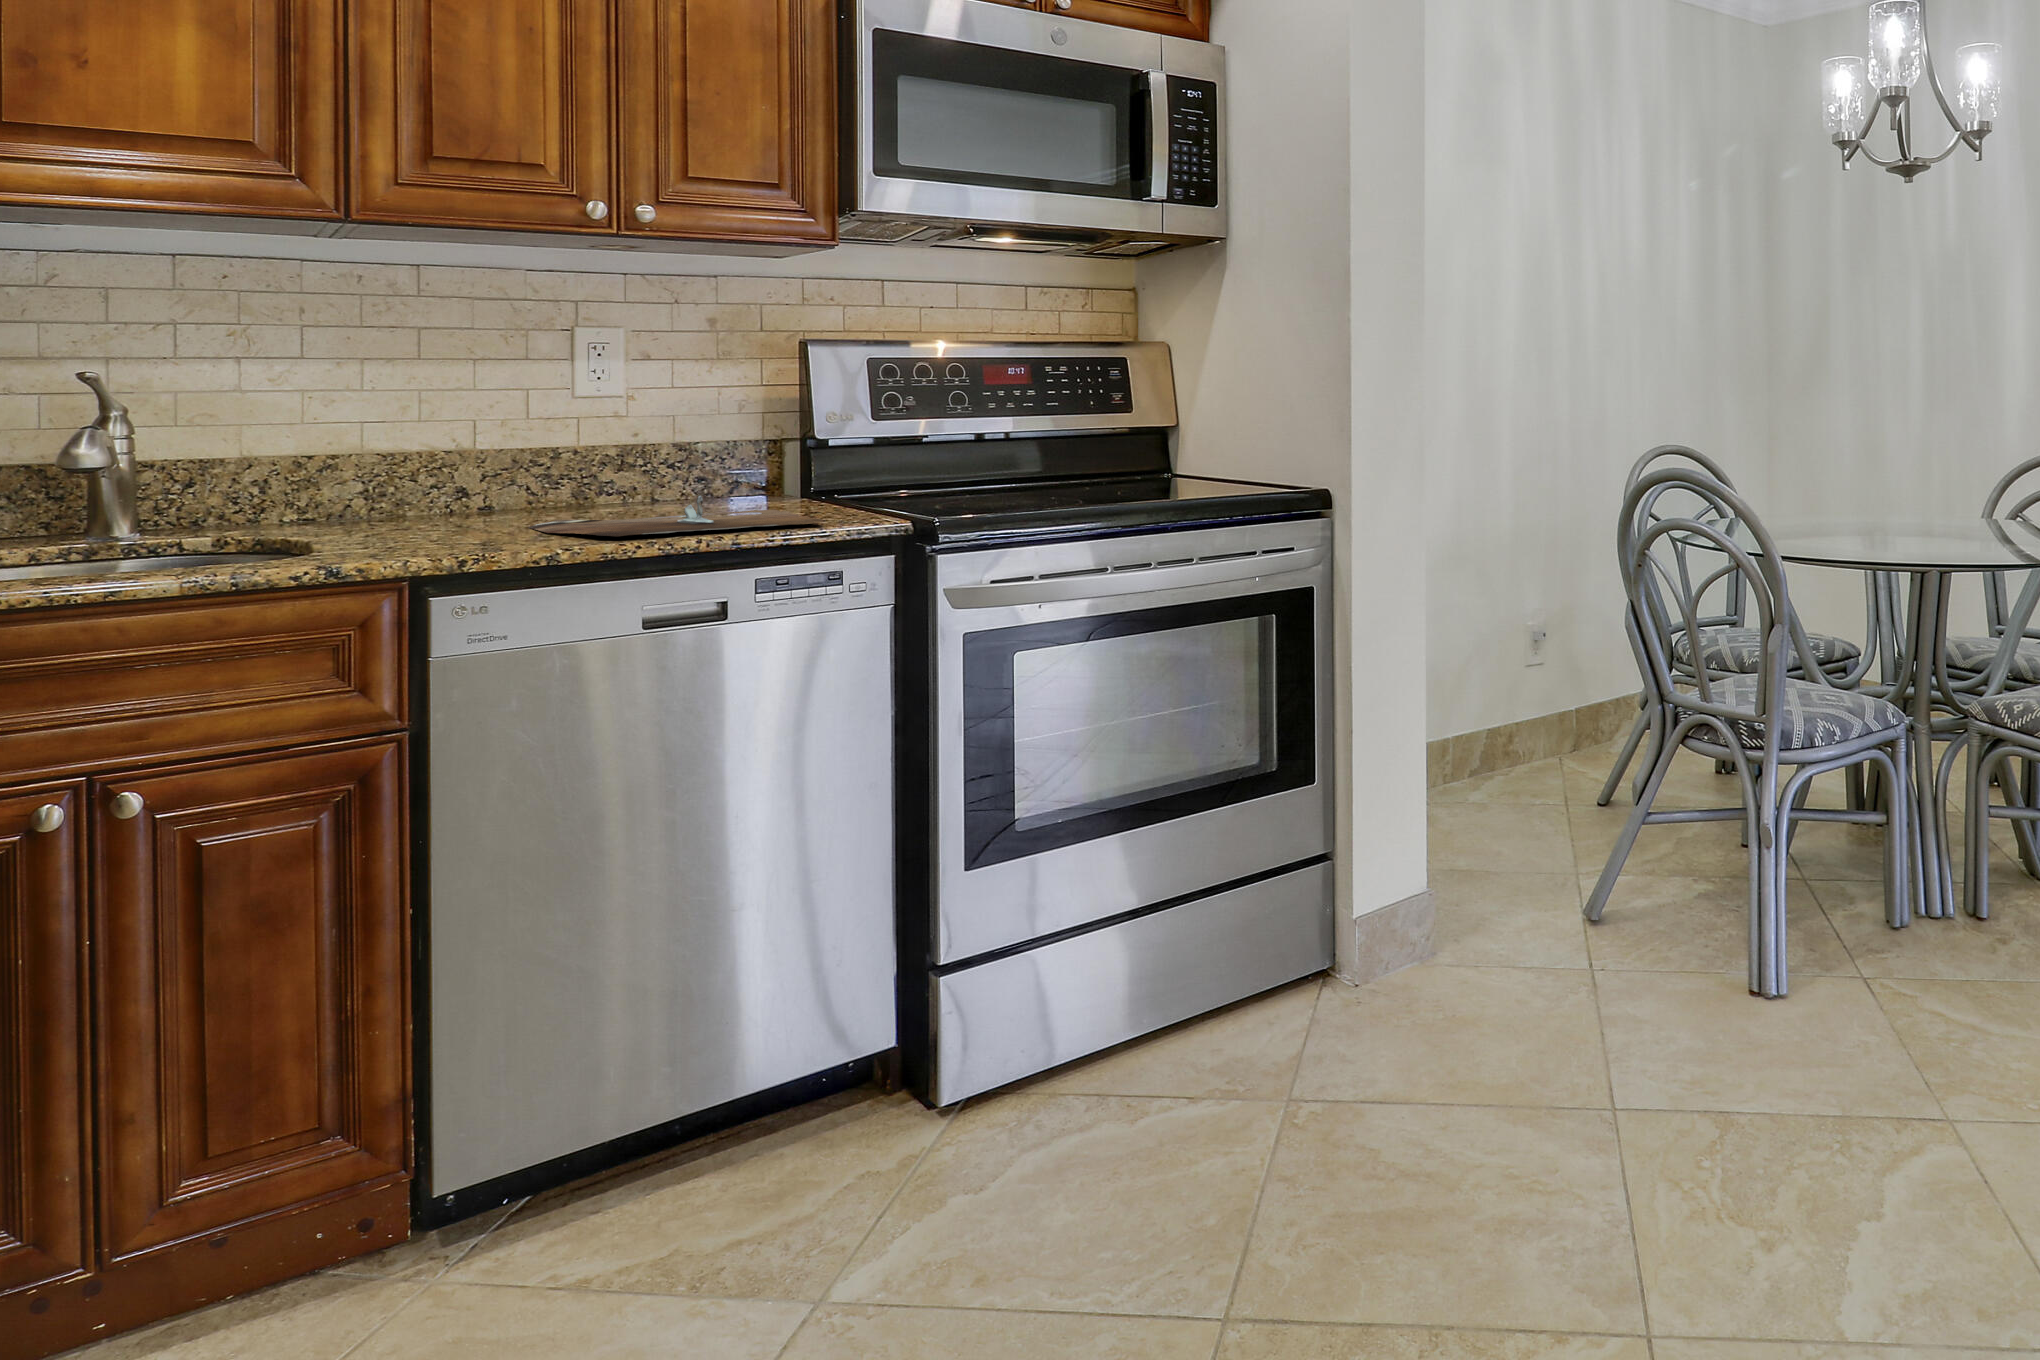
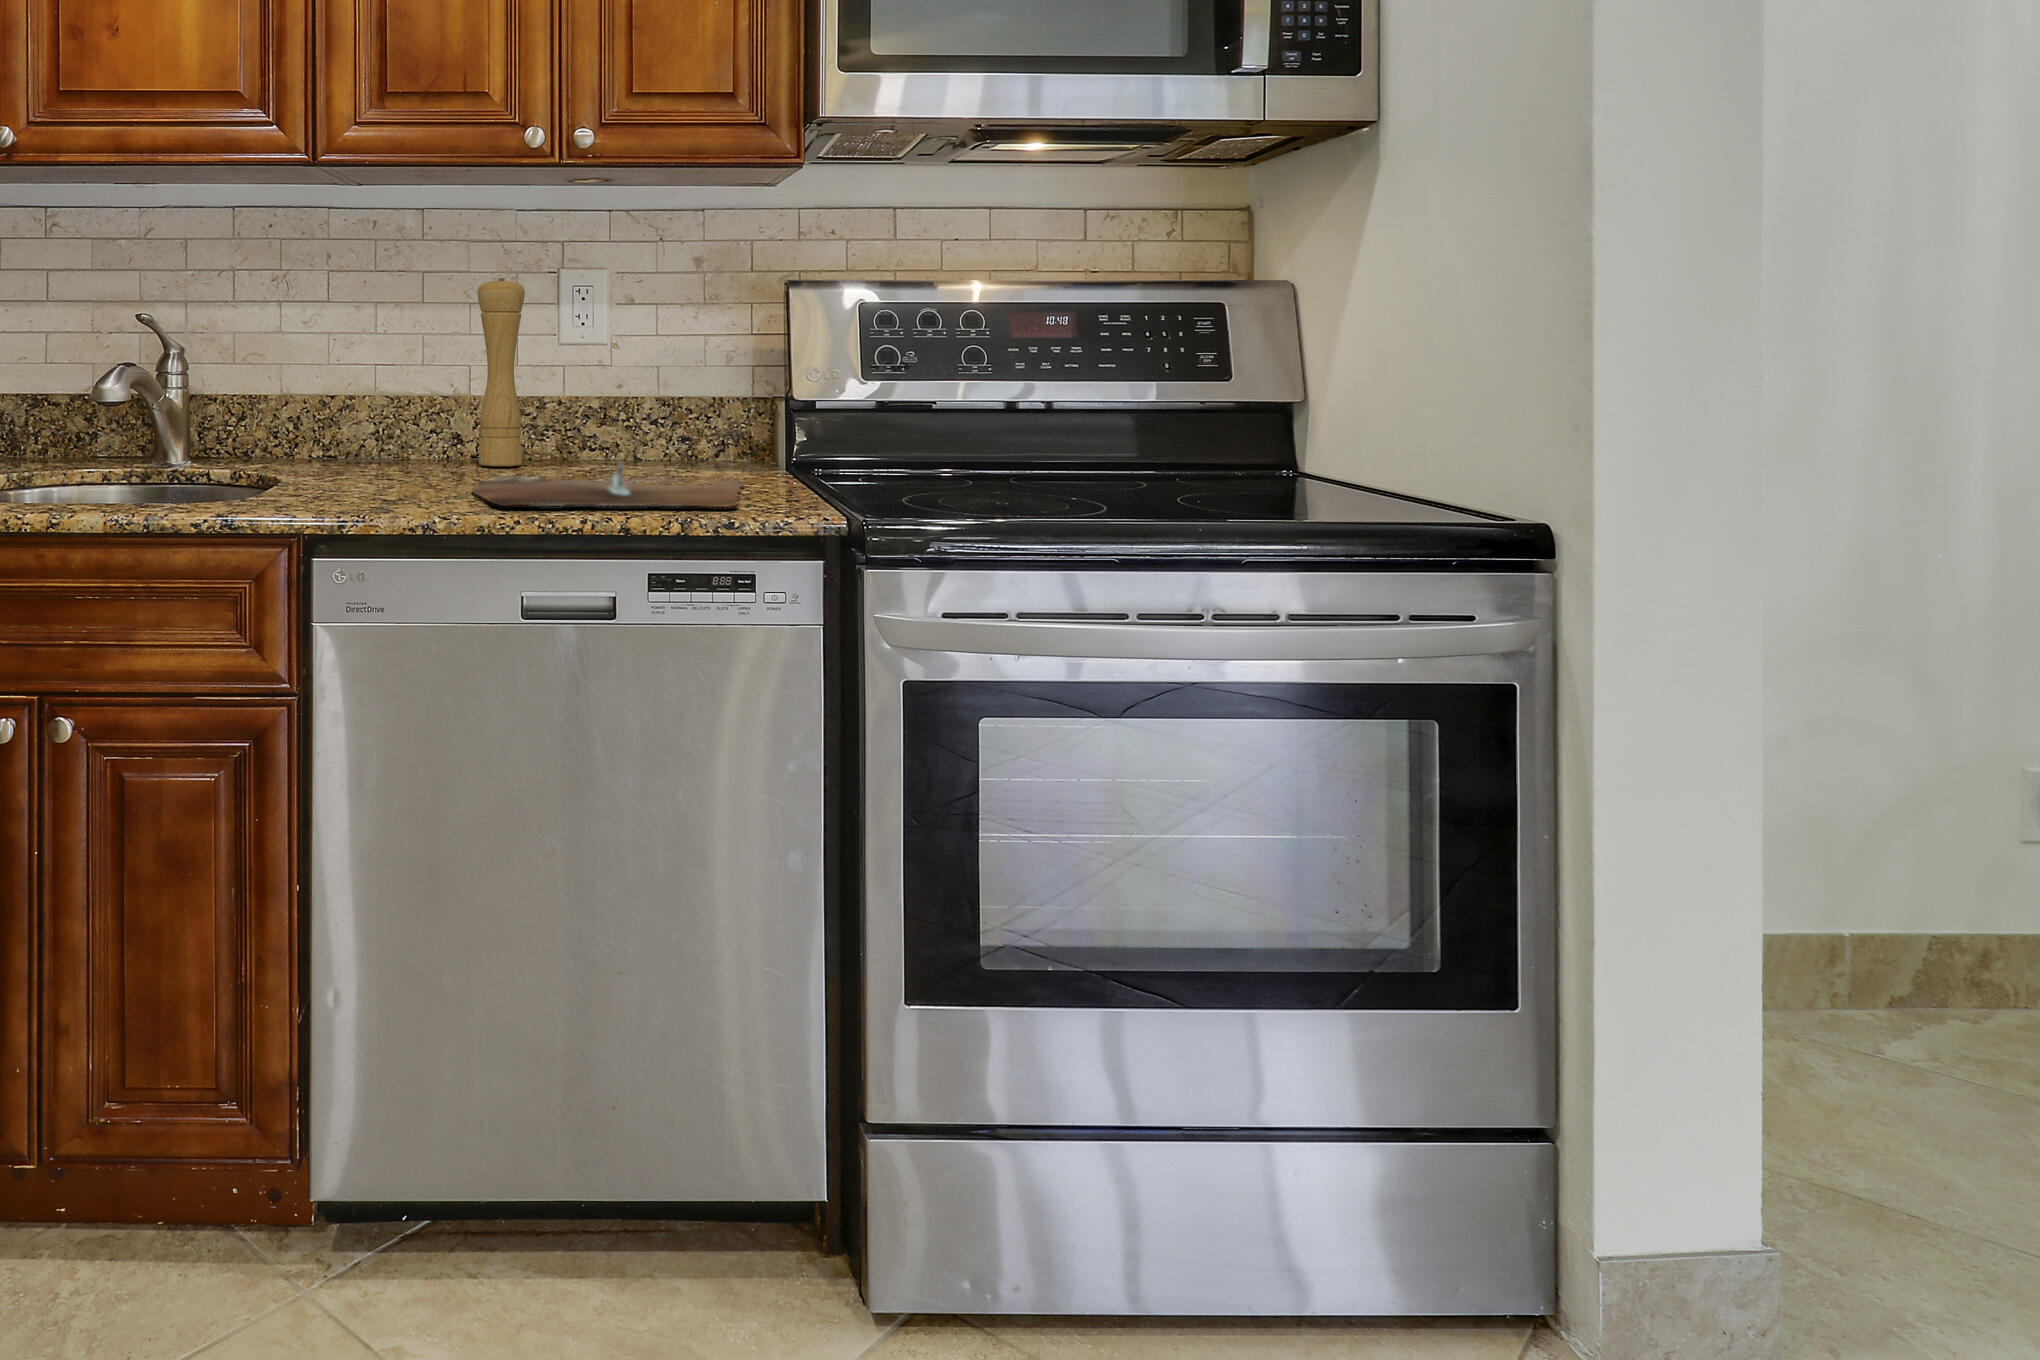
pepper mill: none [486,336,538,516] -> present [478,278,525,466]

